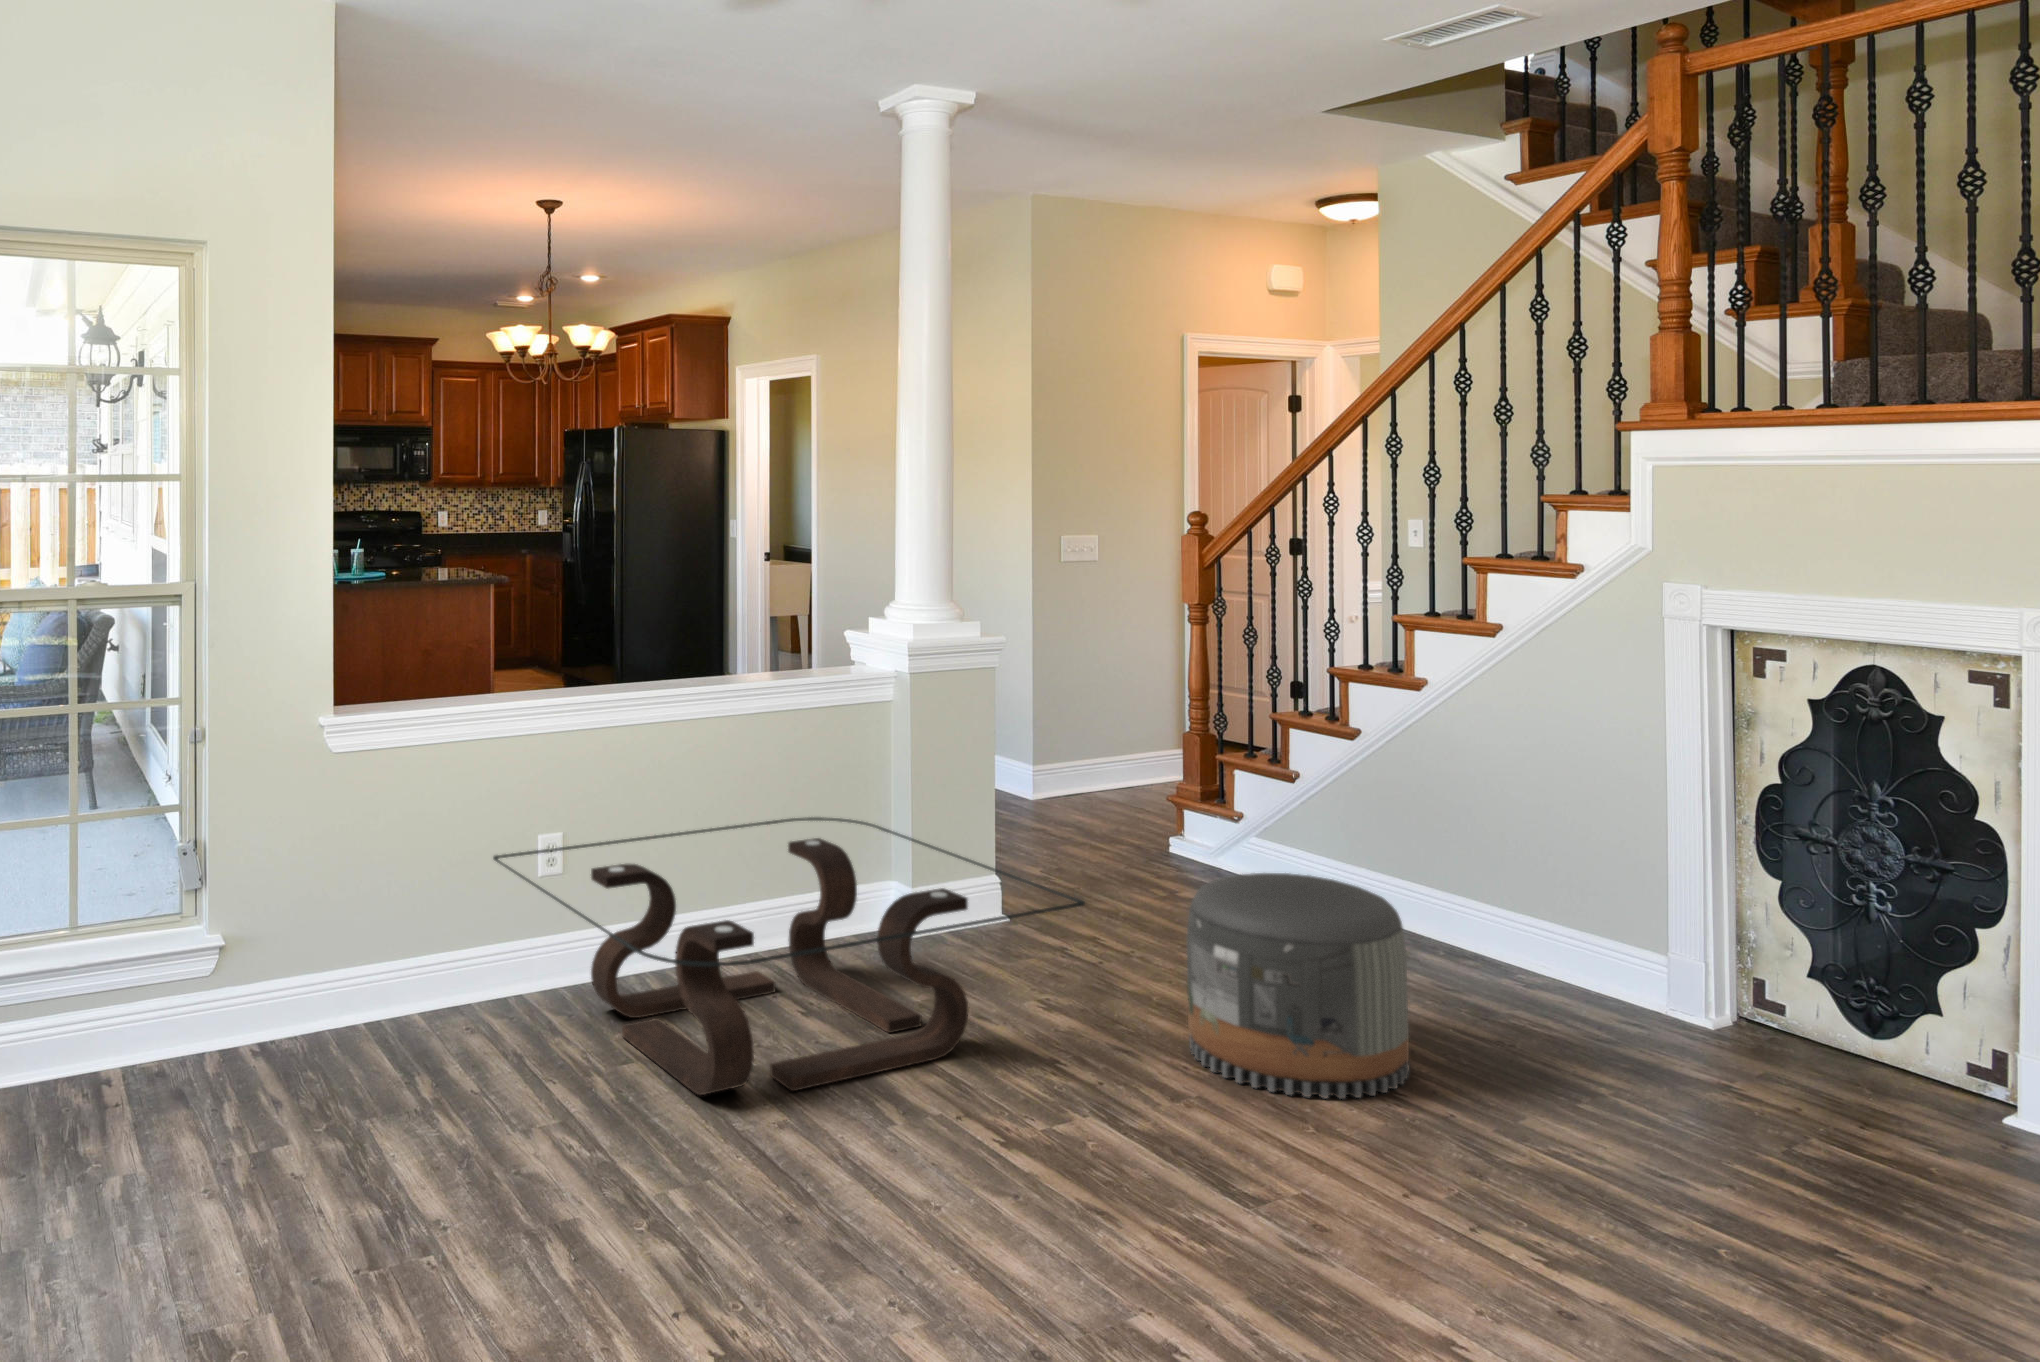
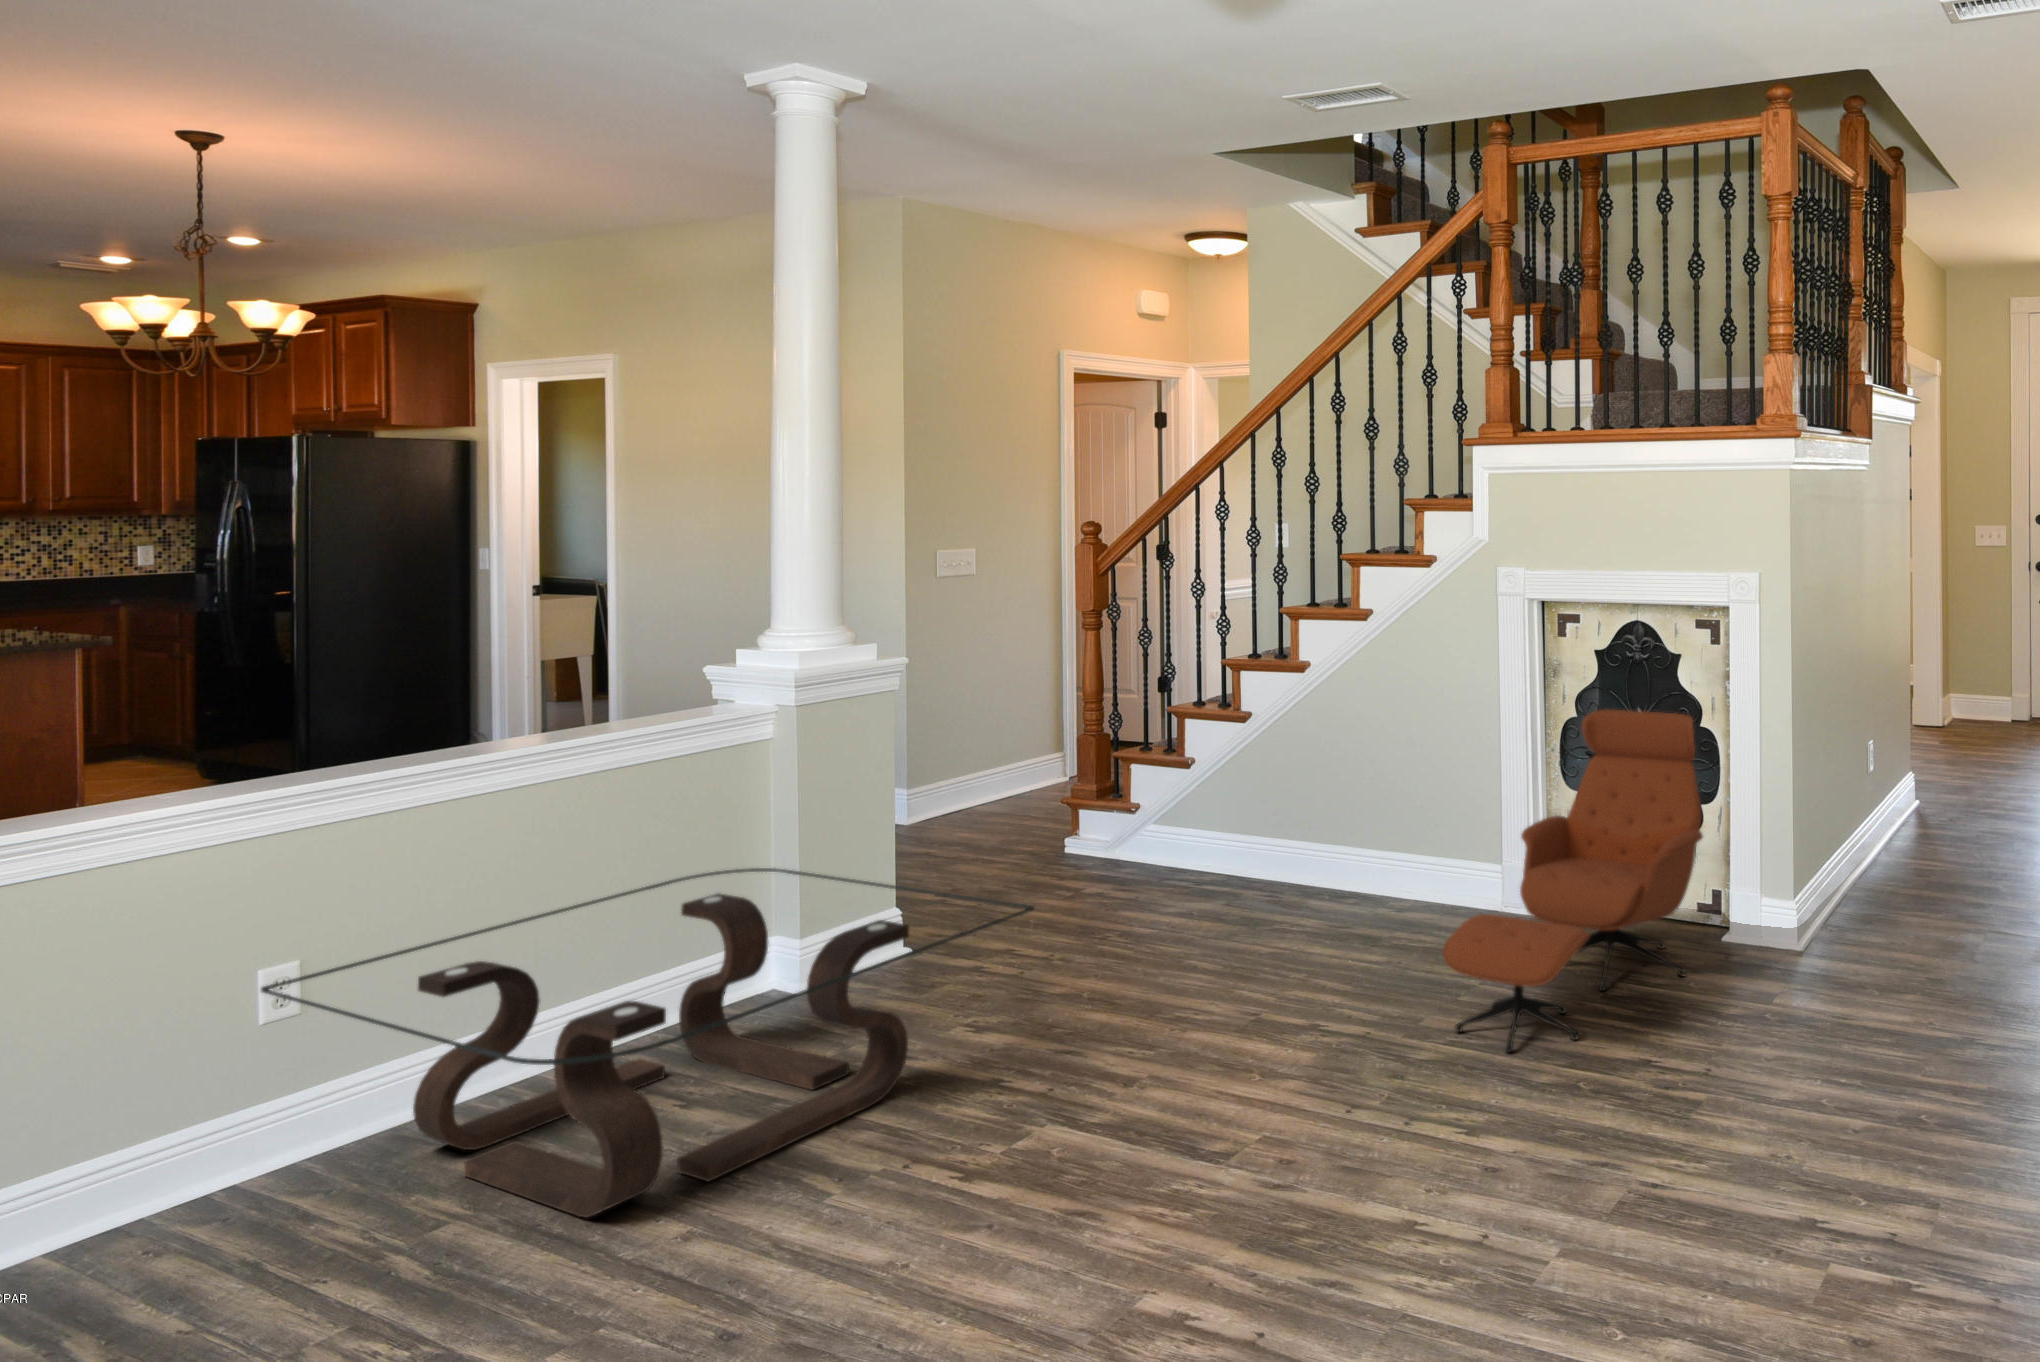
lounge chair: none [1553,782,1968,1186] -> present [1443,710,1703,1052]
pouf: present [1187,873,1410,1099] -> none [1127,847,1323,1054]

